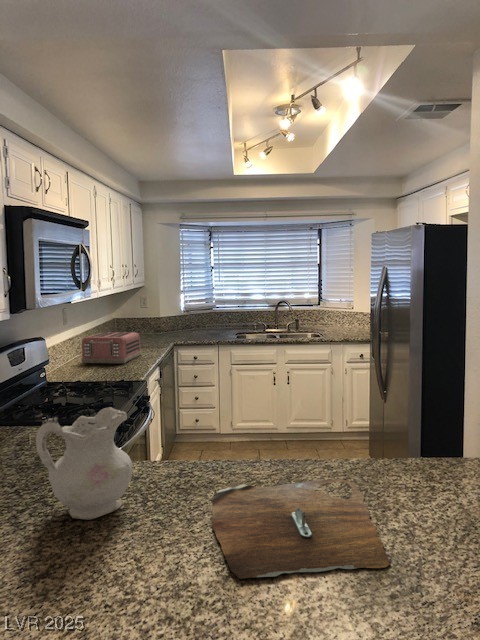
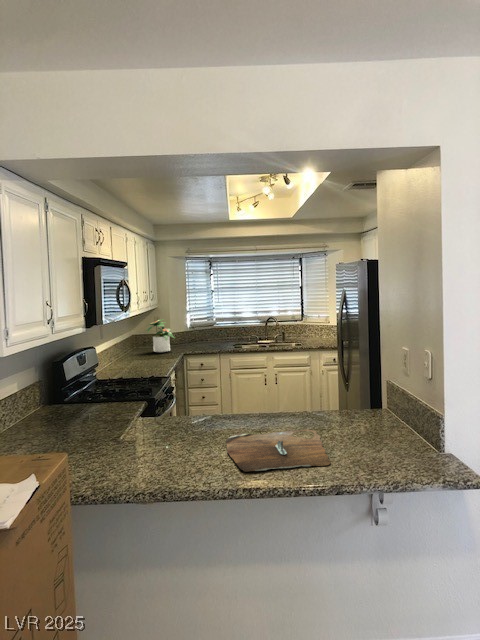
potted plant: none [127,300,165,341] -> present [146,319,175,352]
toaster: present [81,332,141,363] -> none [113,344,159,369]
ceramic pitcher: present [36,407,132,520] -> none [119,385,176,453]

